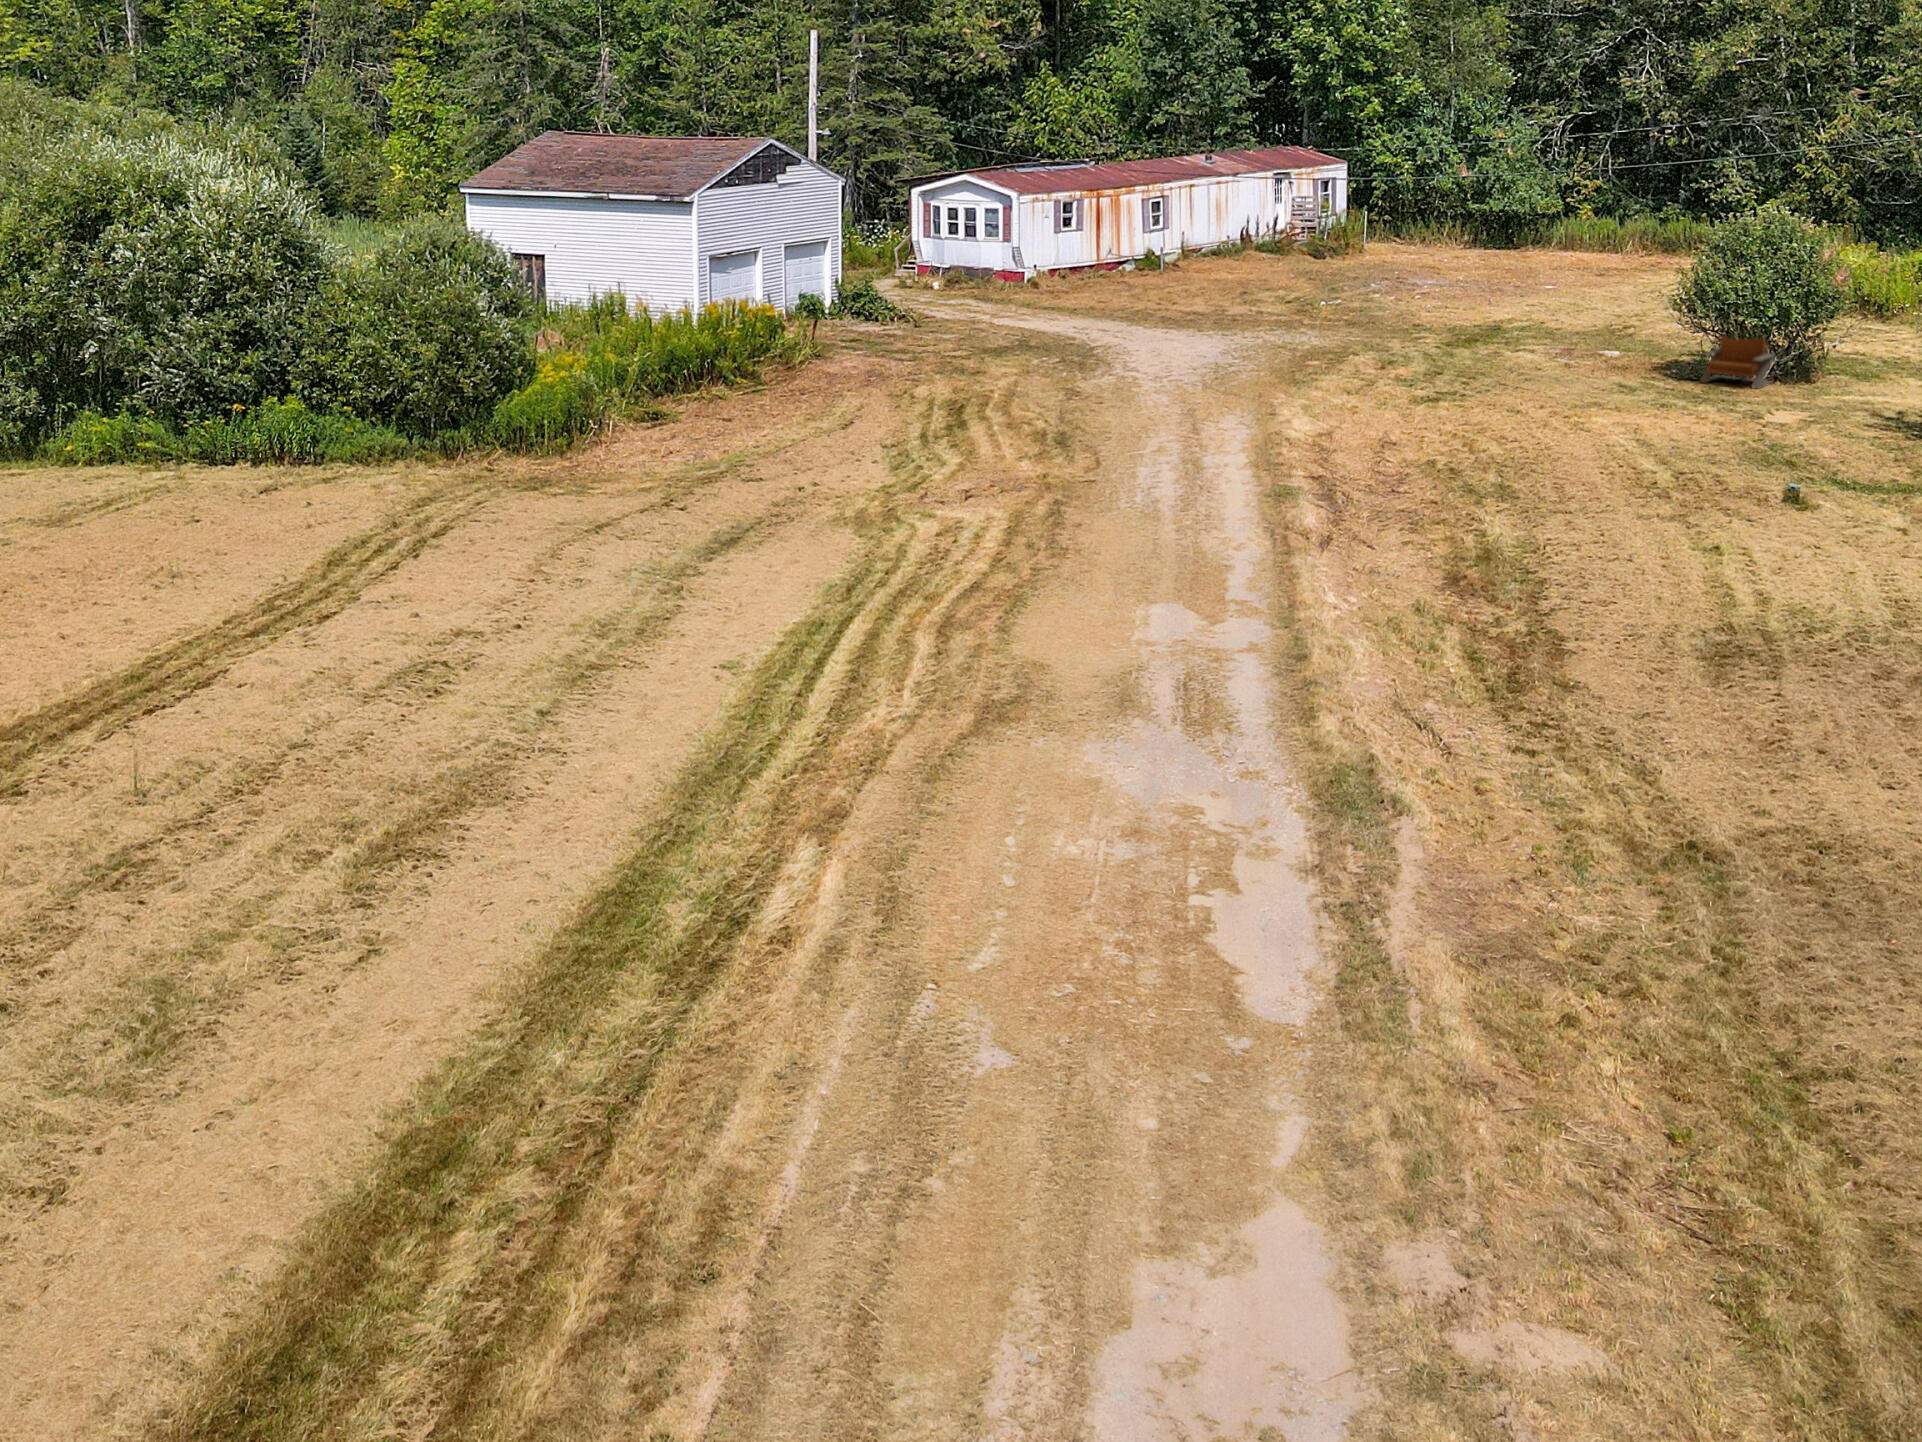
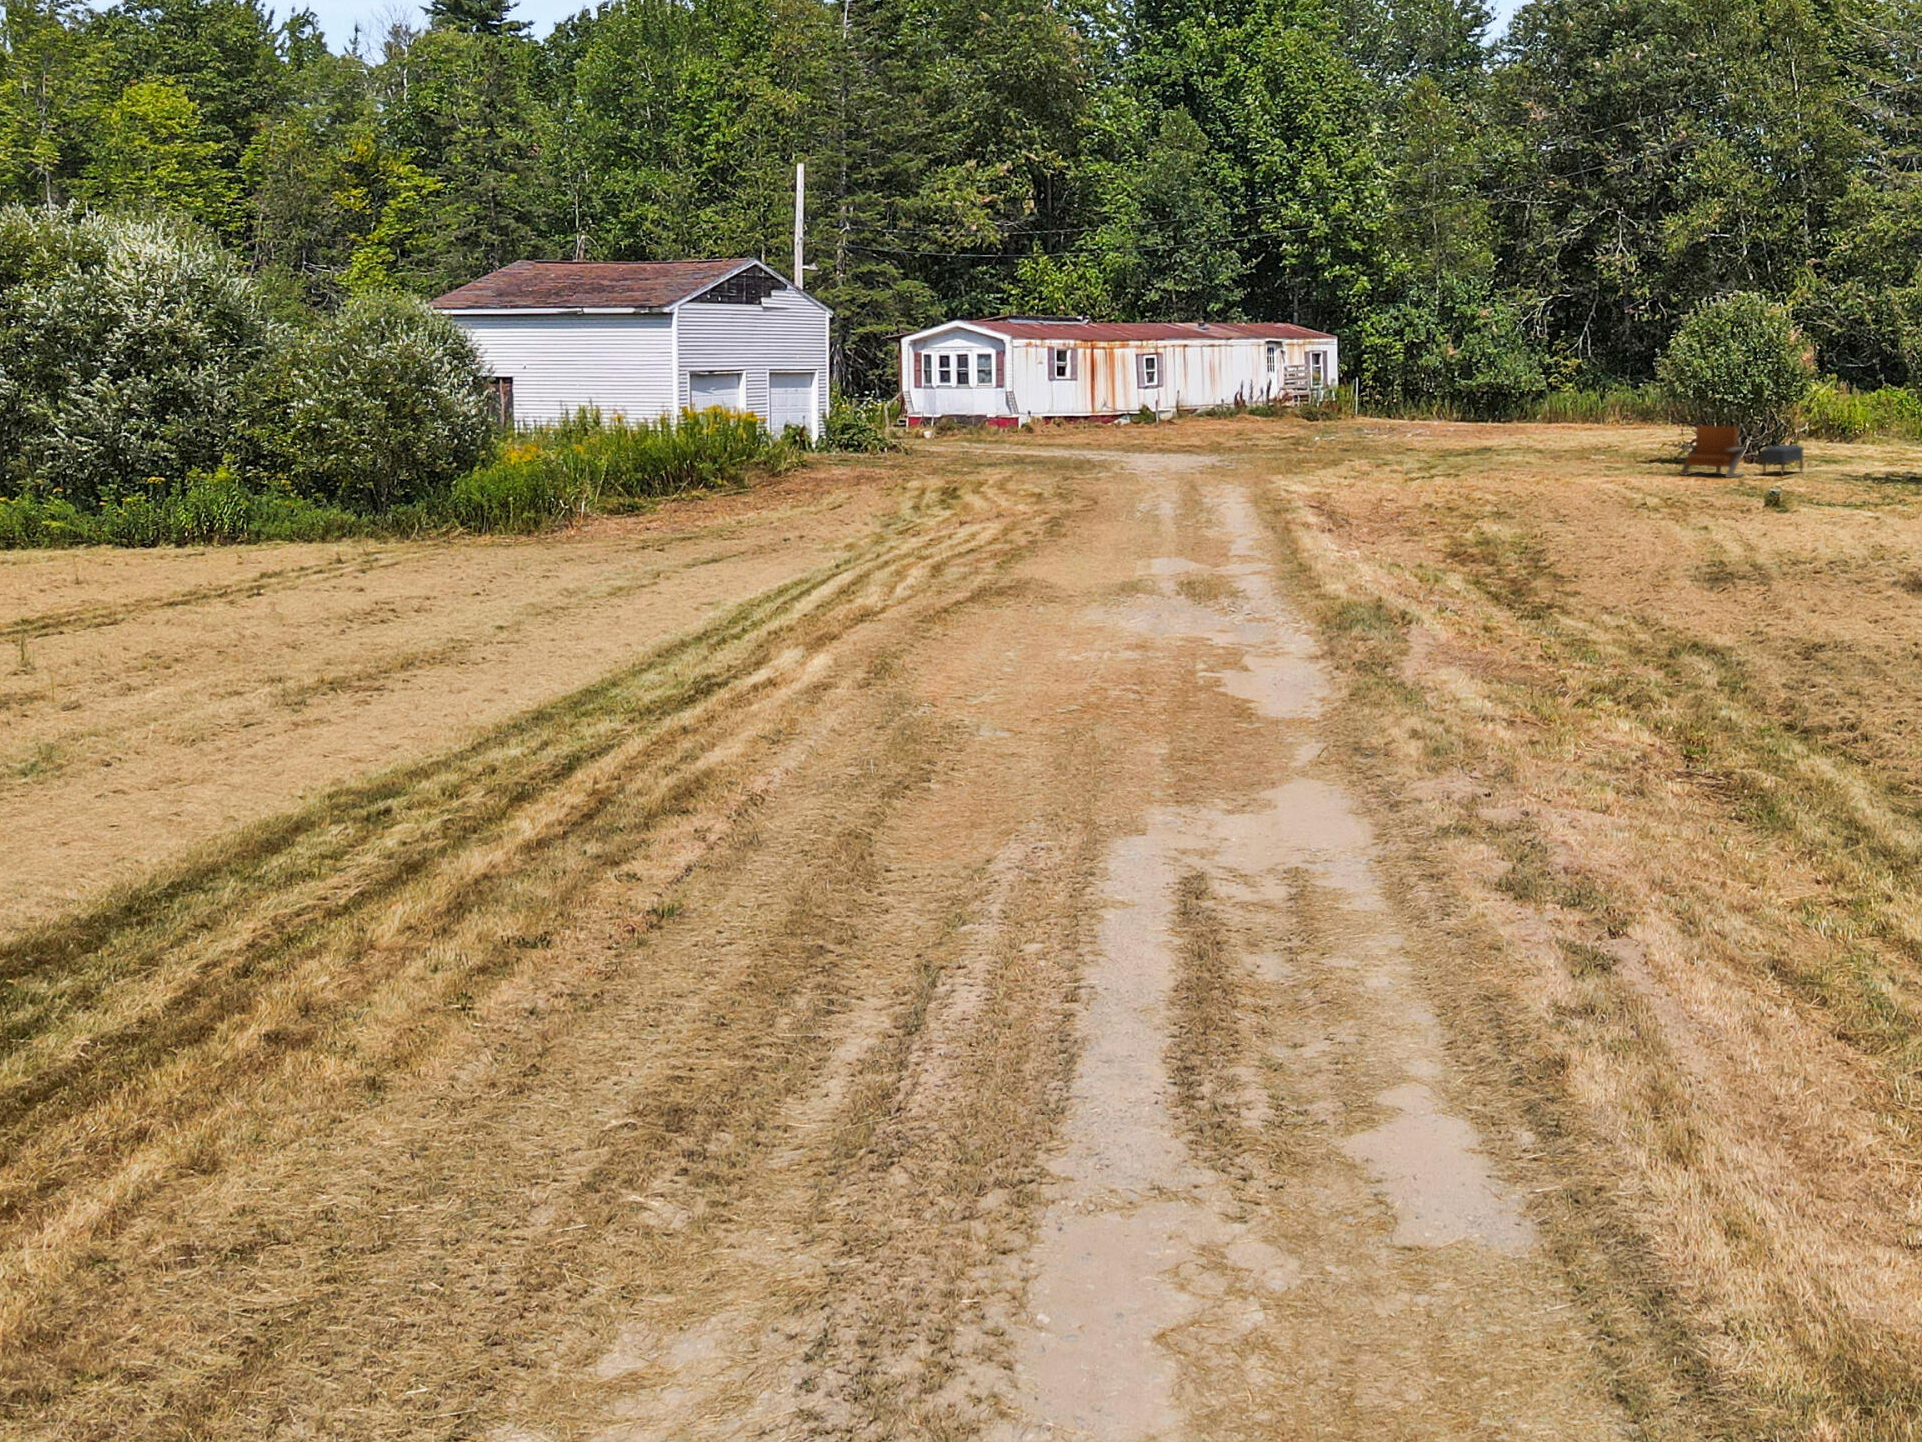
bench: none [1793,349,1841,386] -> present [1762,445,1803,475]

